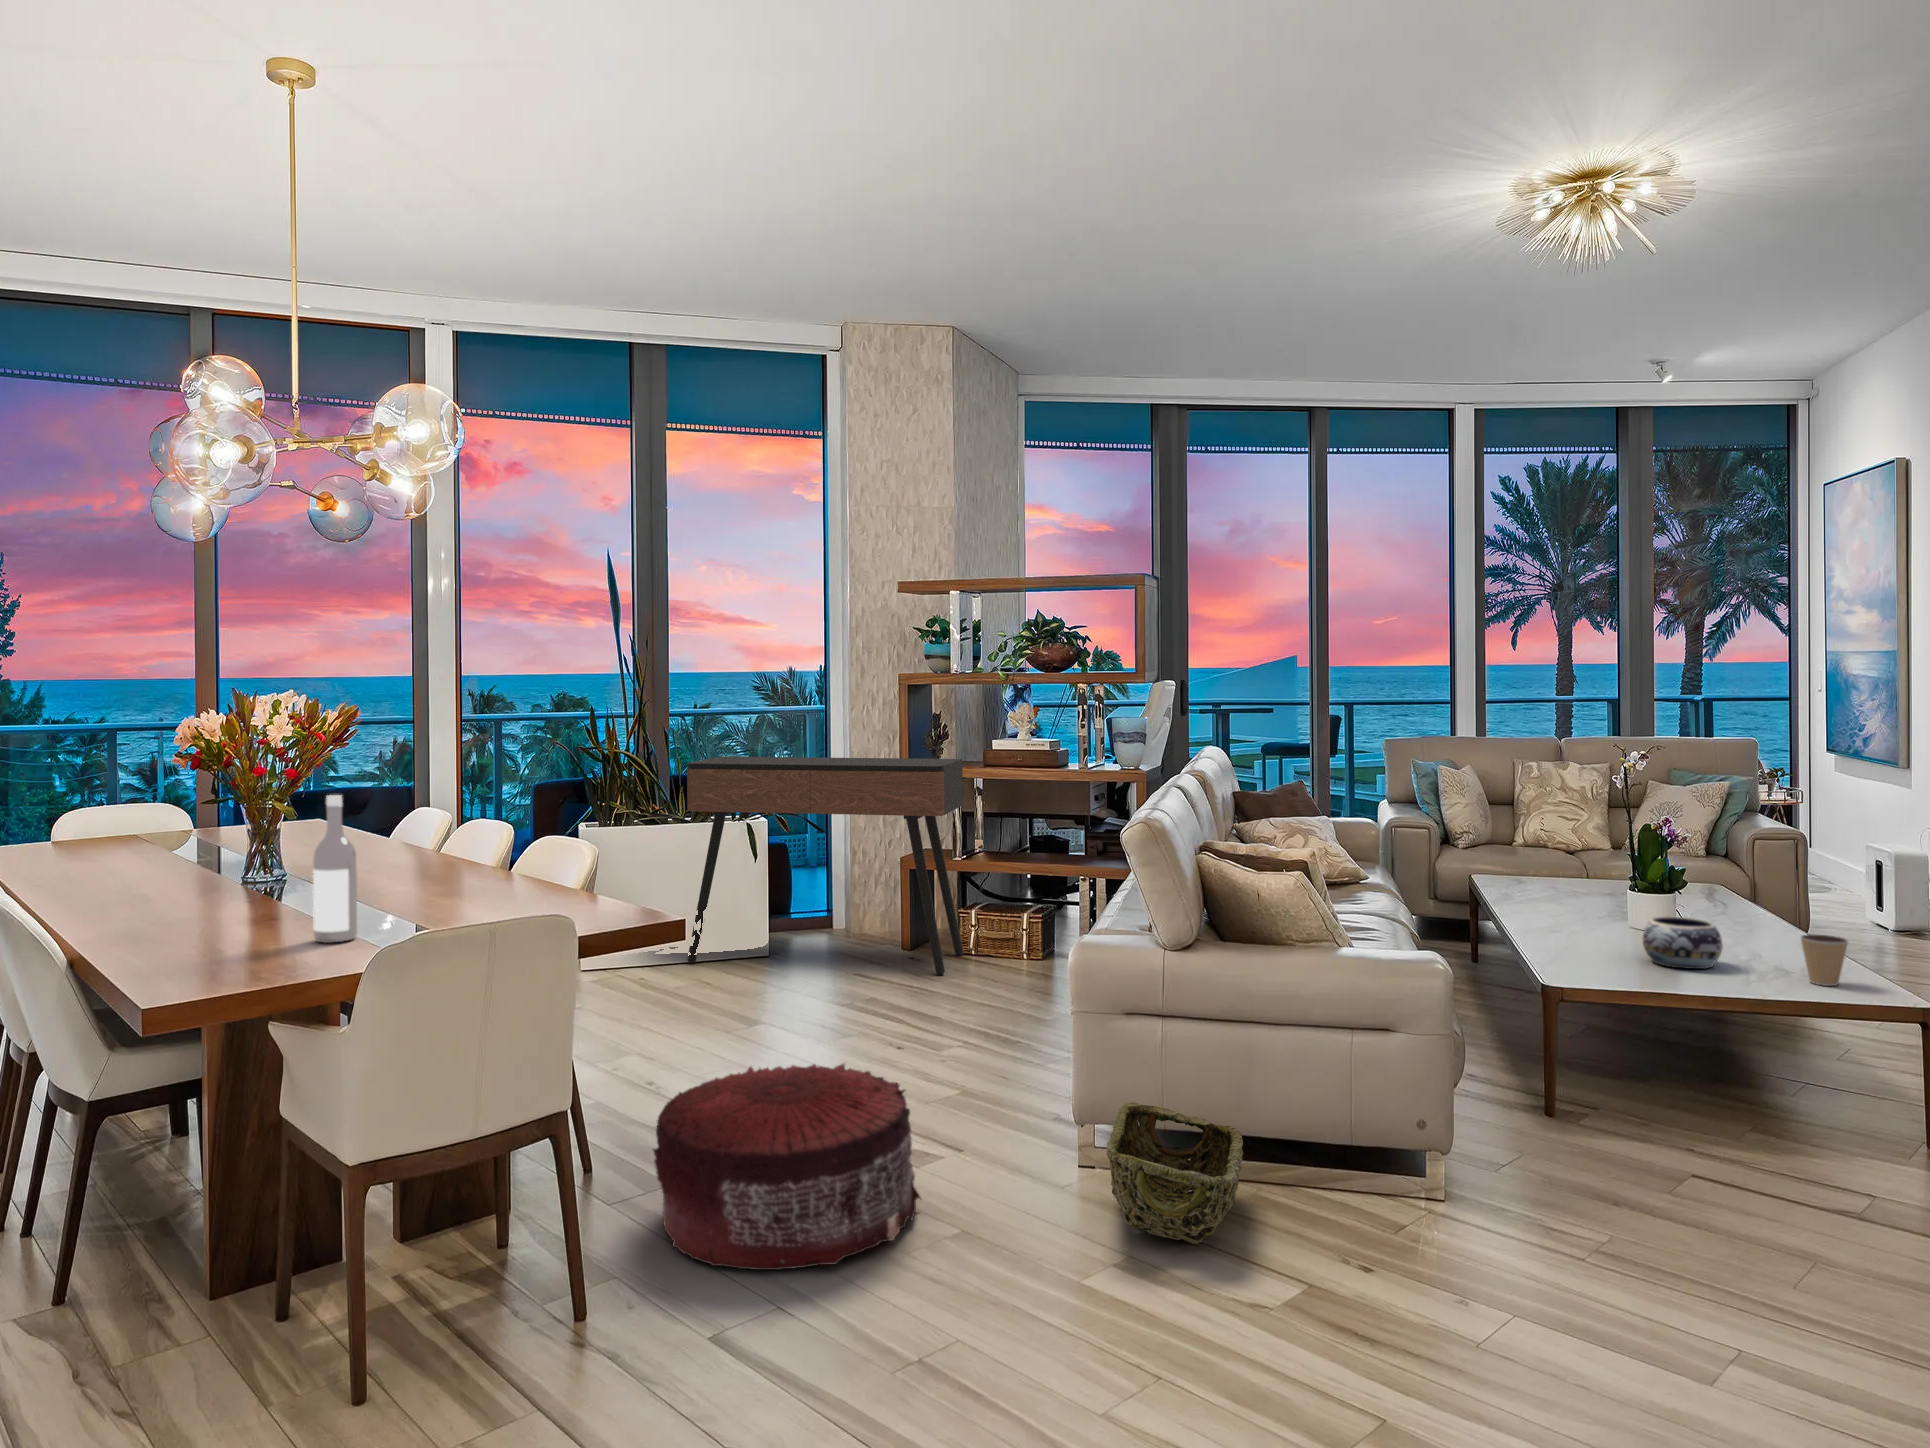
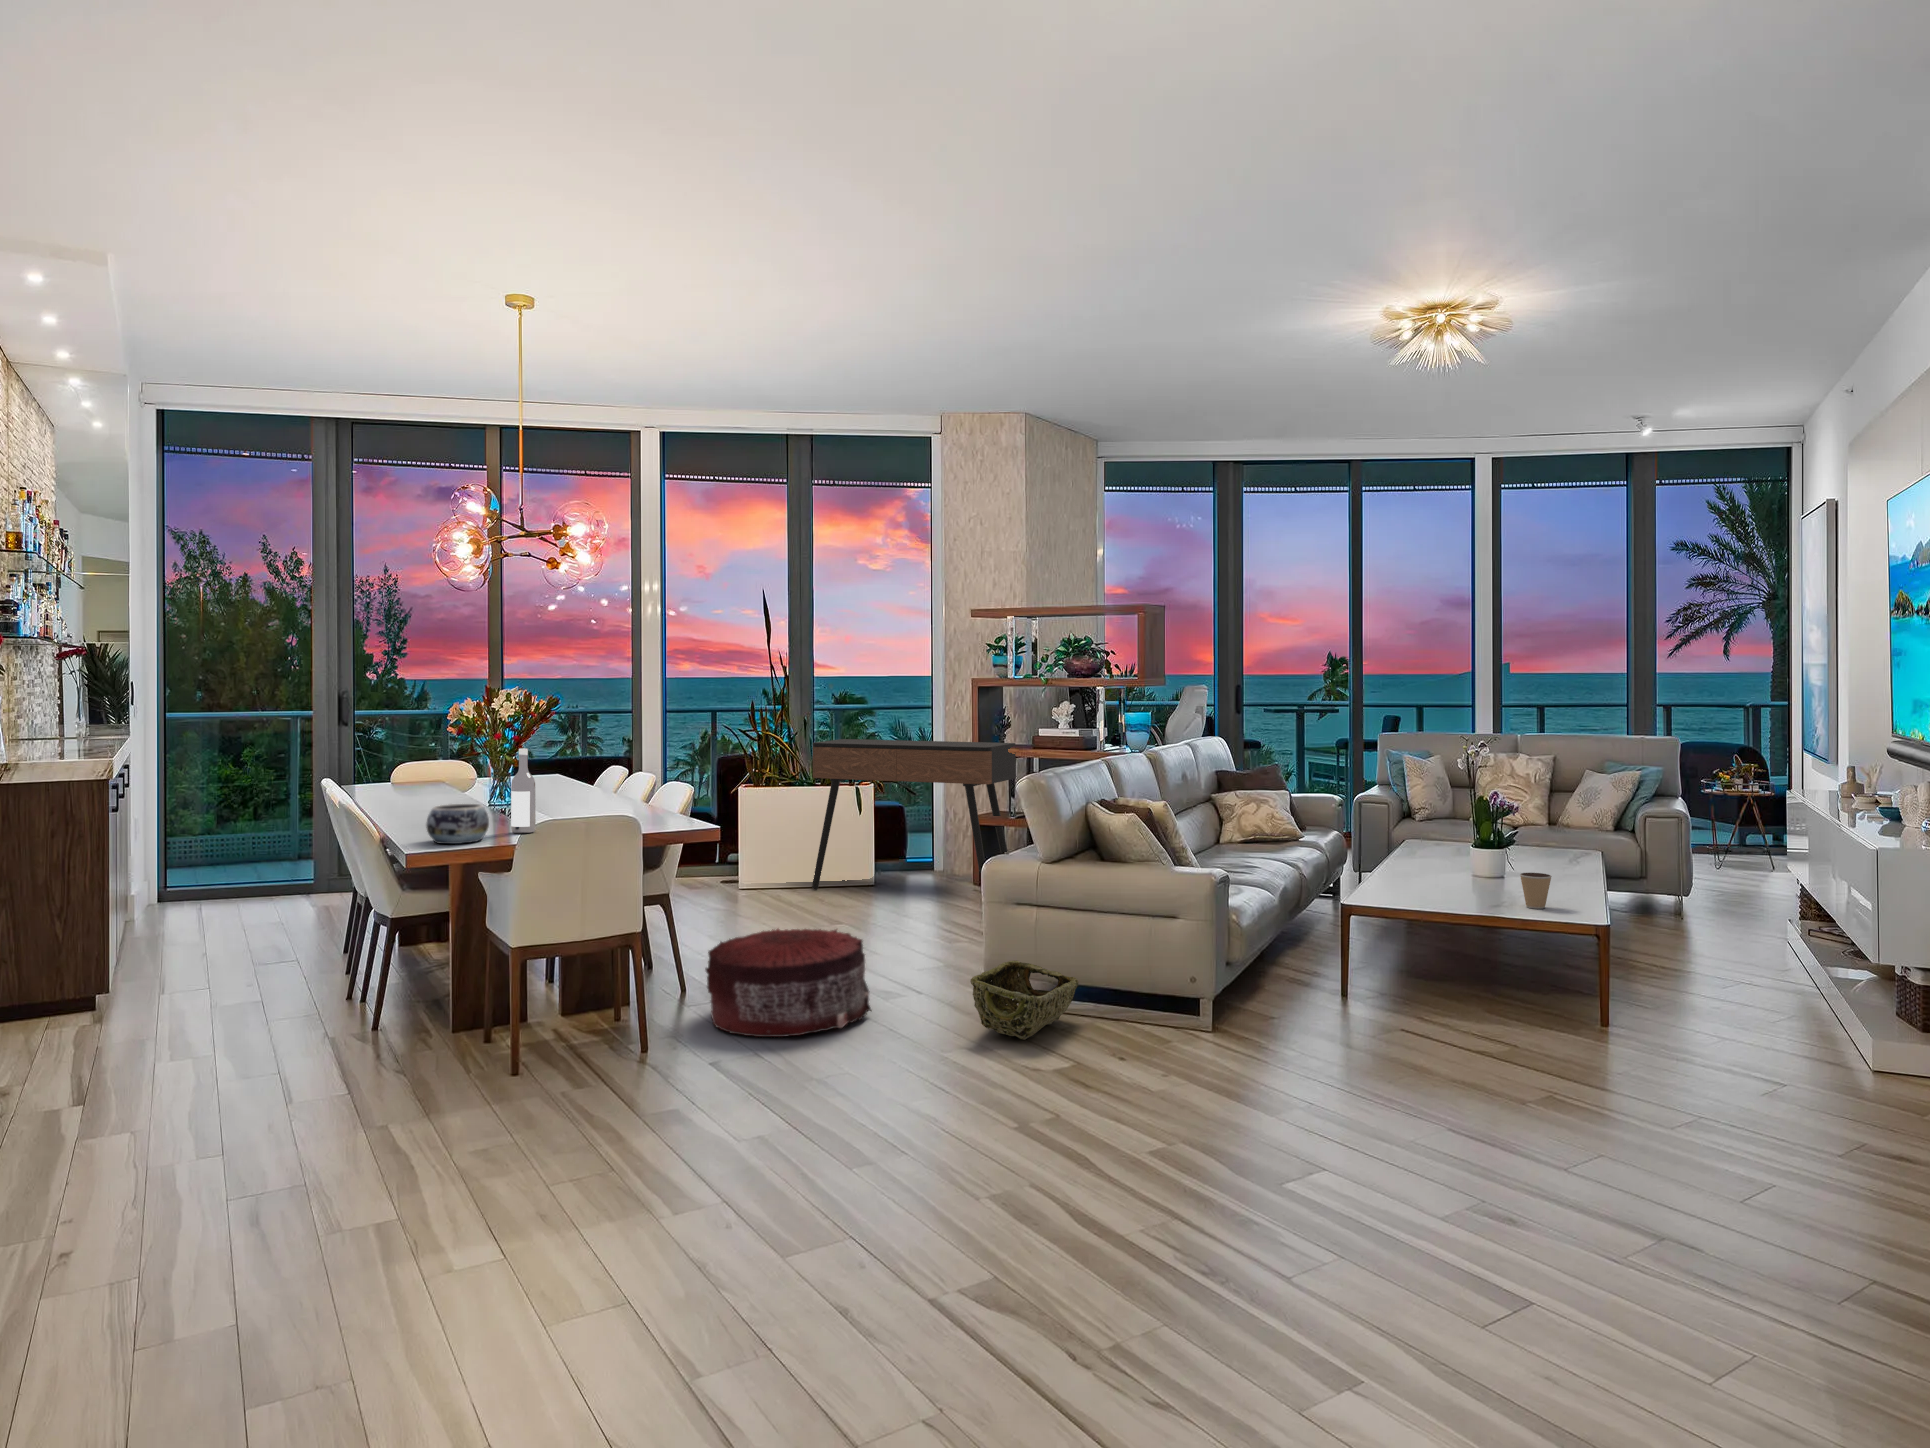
decorative bowl: present [1642,916,1723,969] -> present [426,804,489,844]

